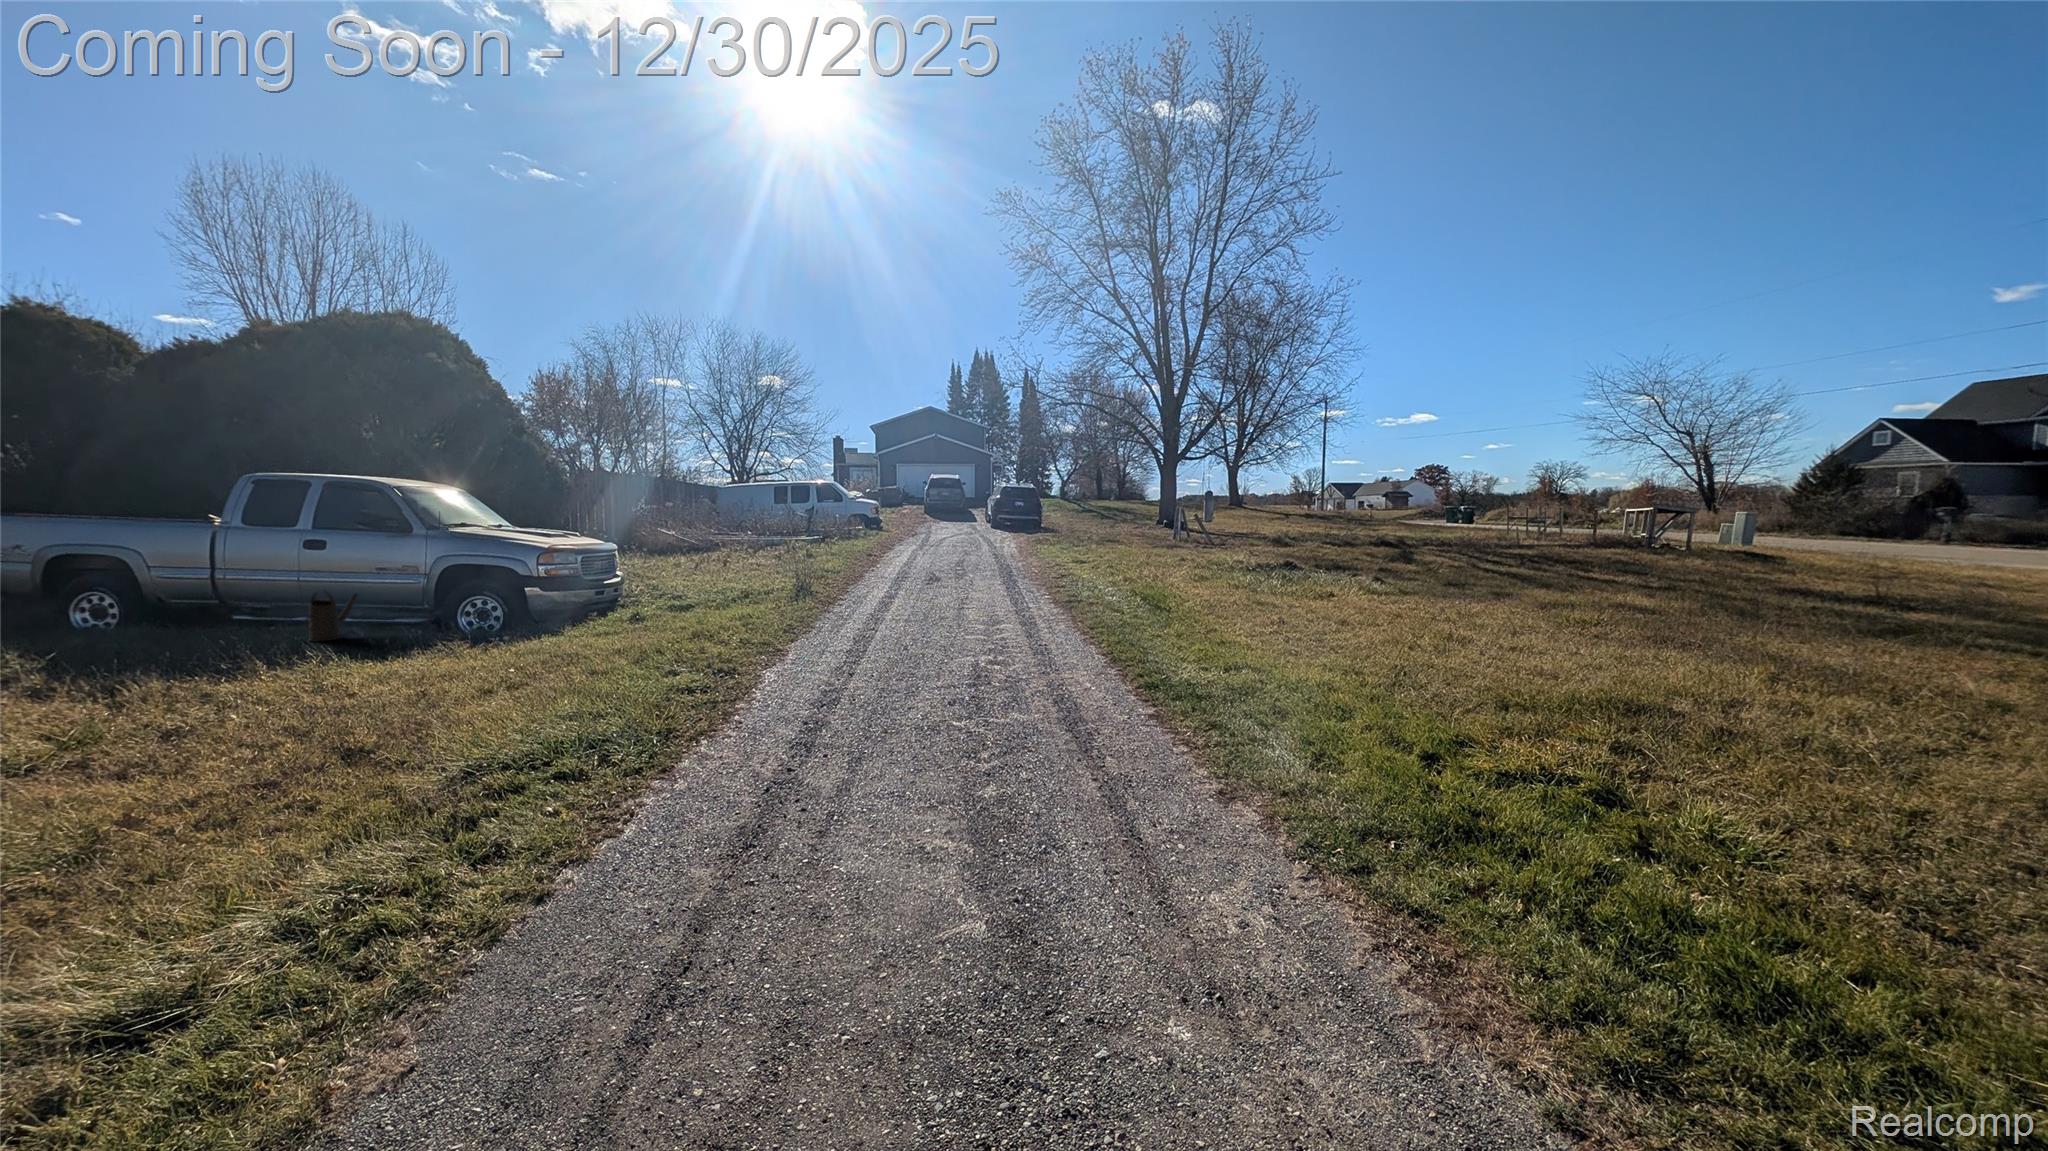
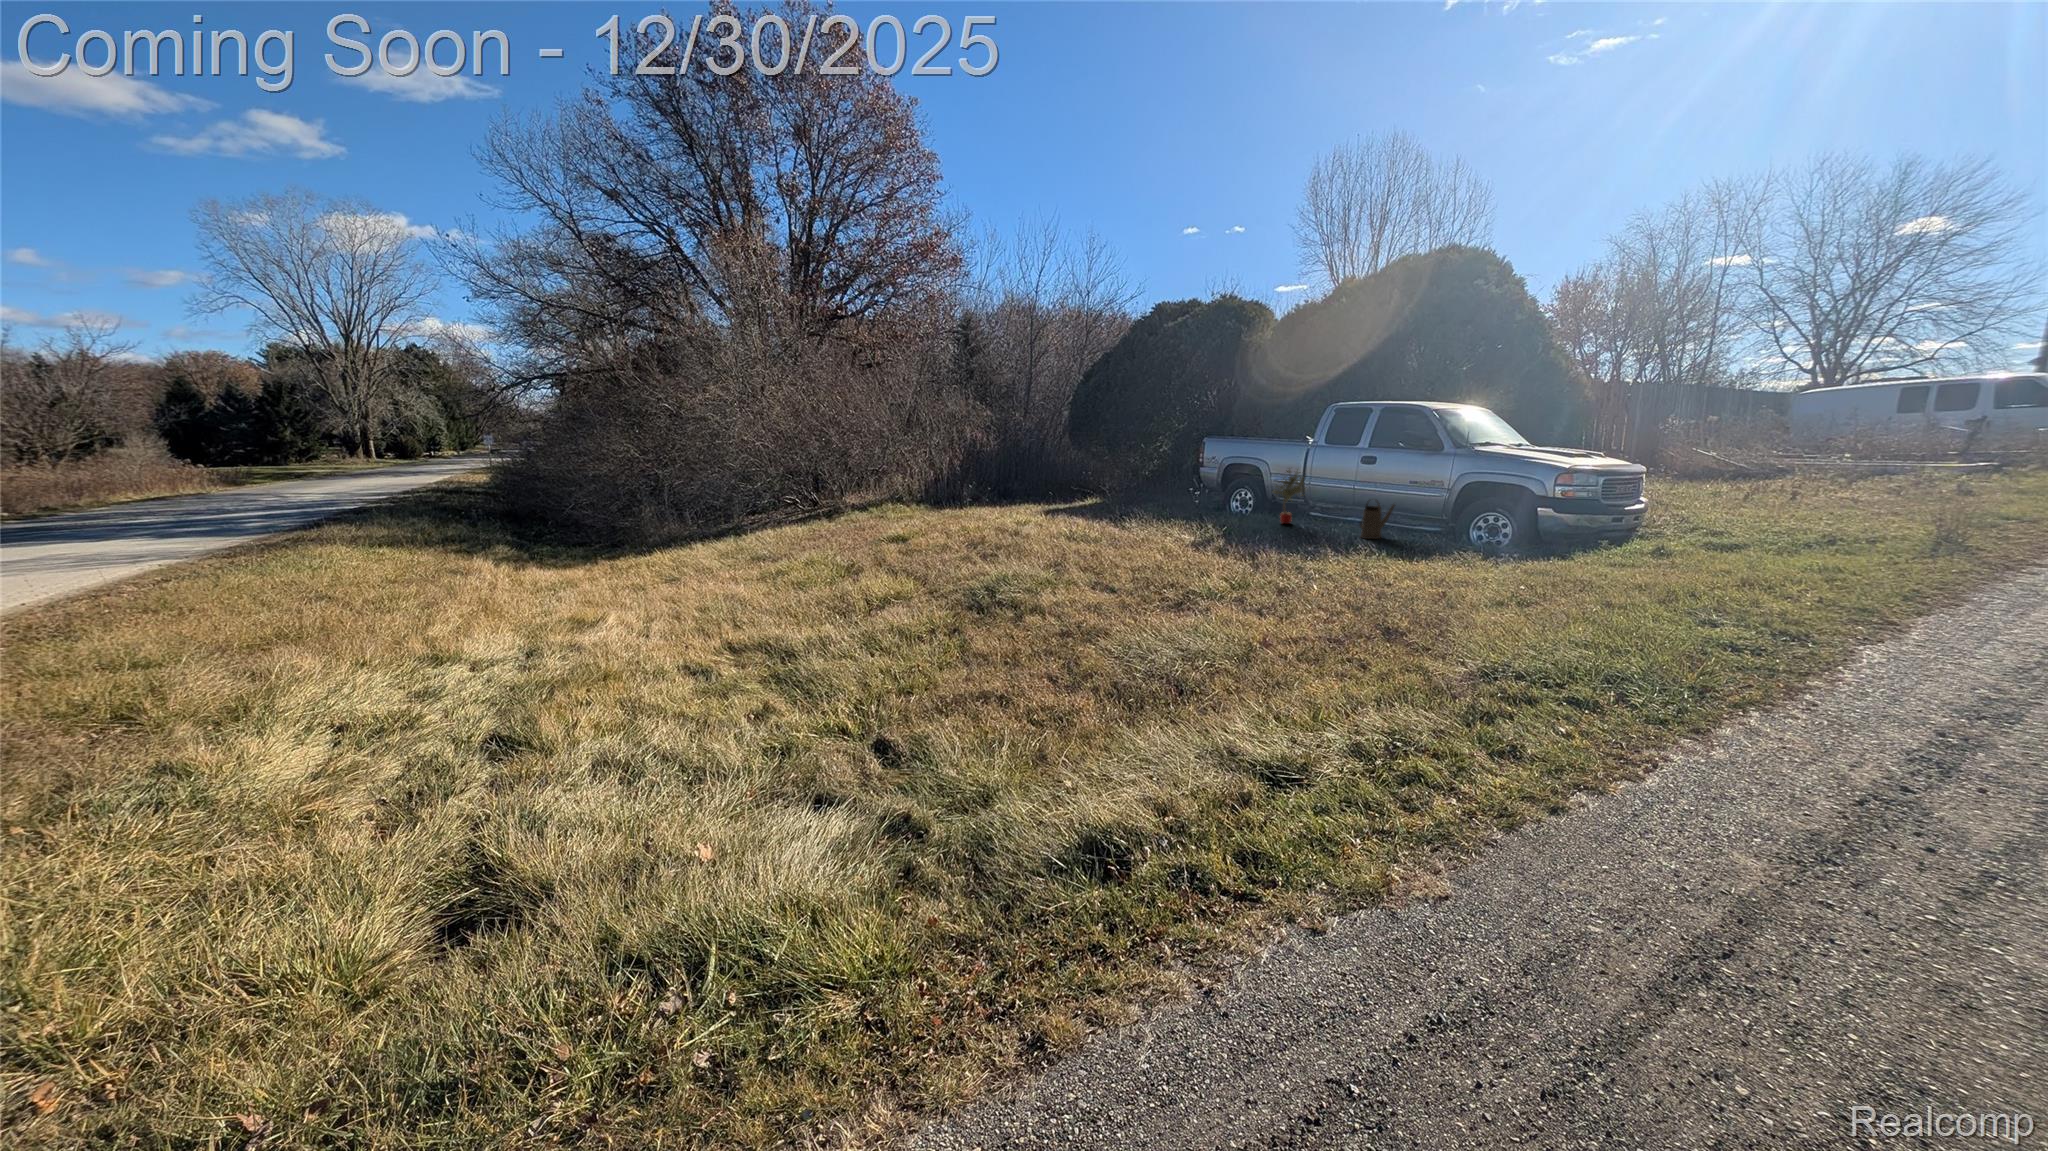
potted tree: none [140,555,213,636] -> present [1273,469,1305,524]

